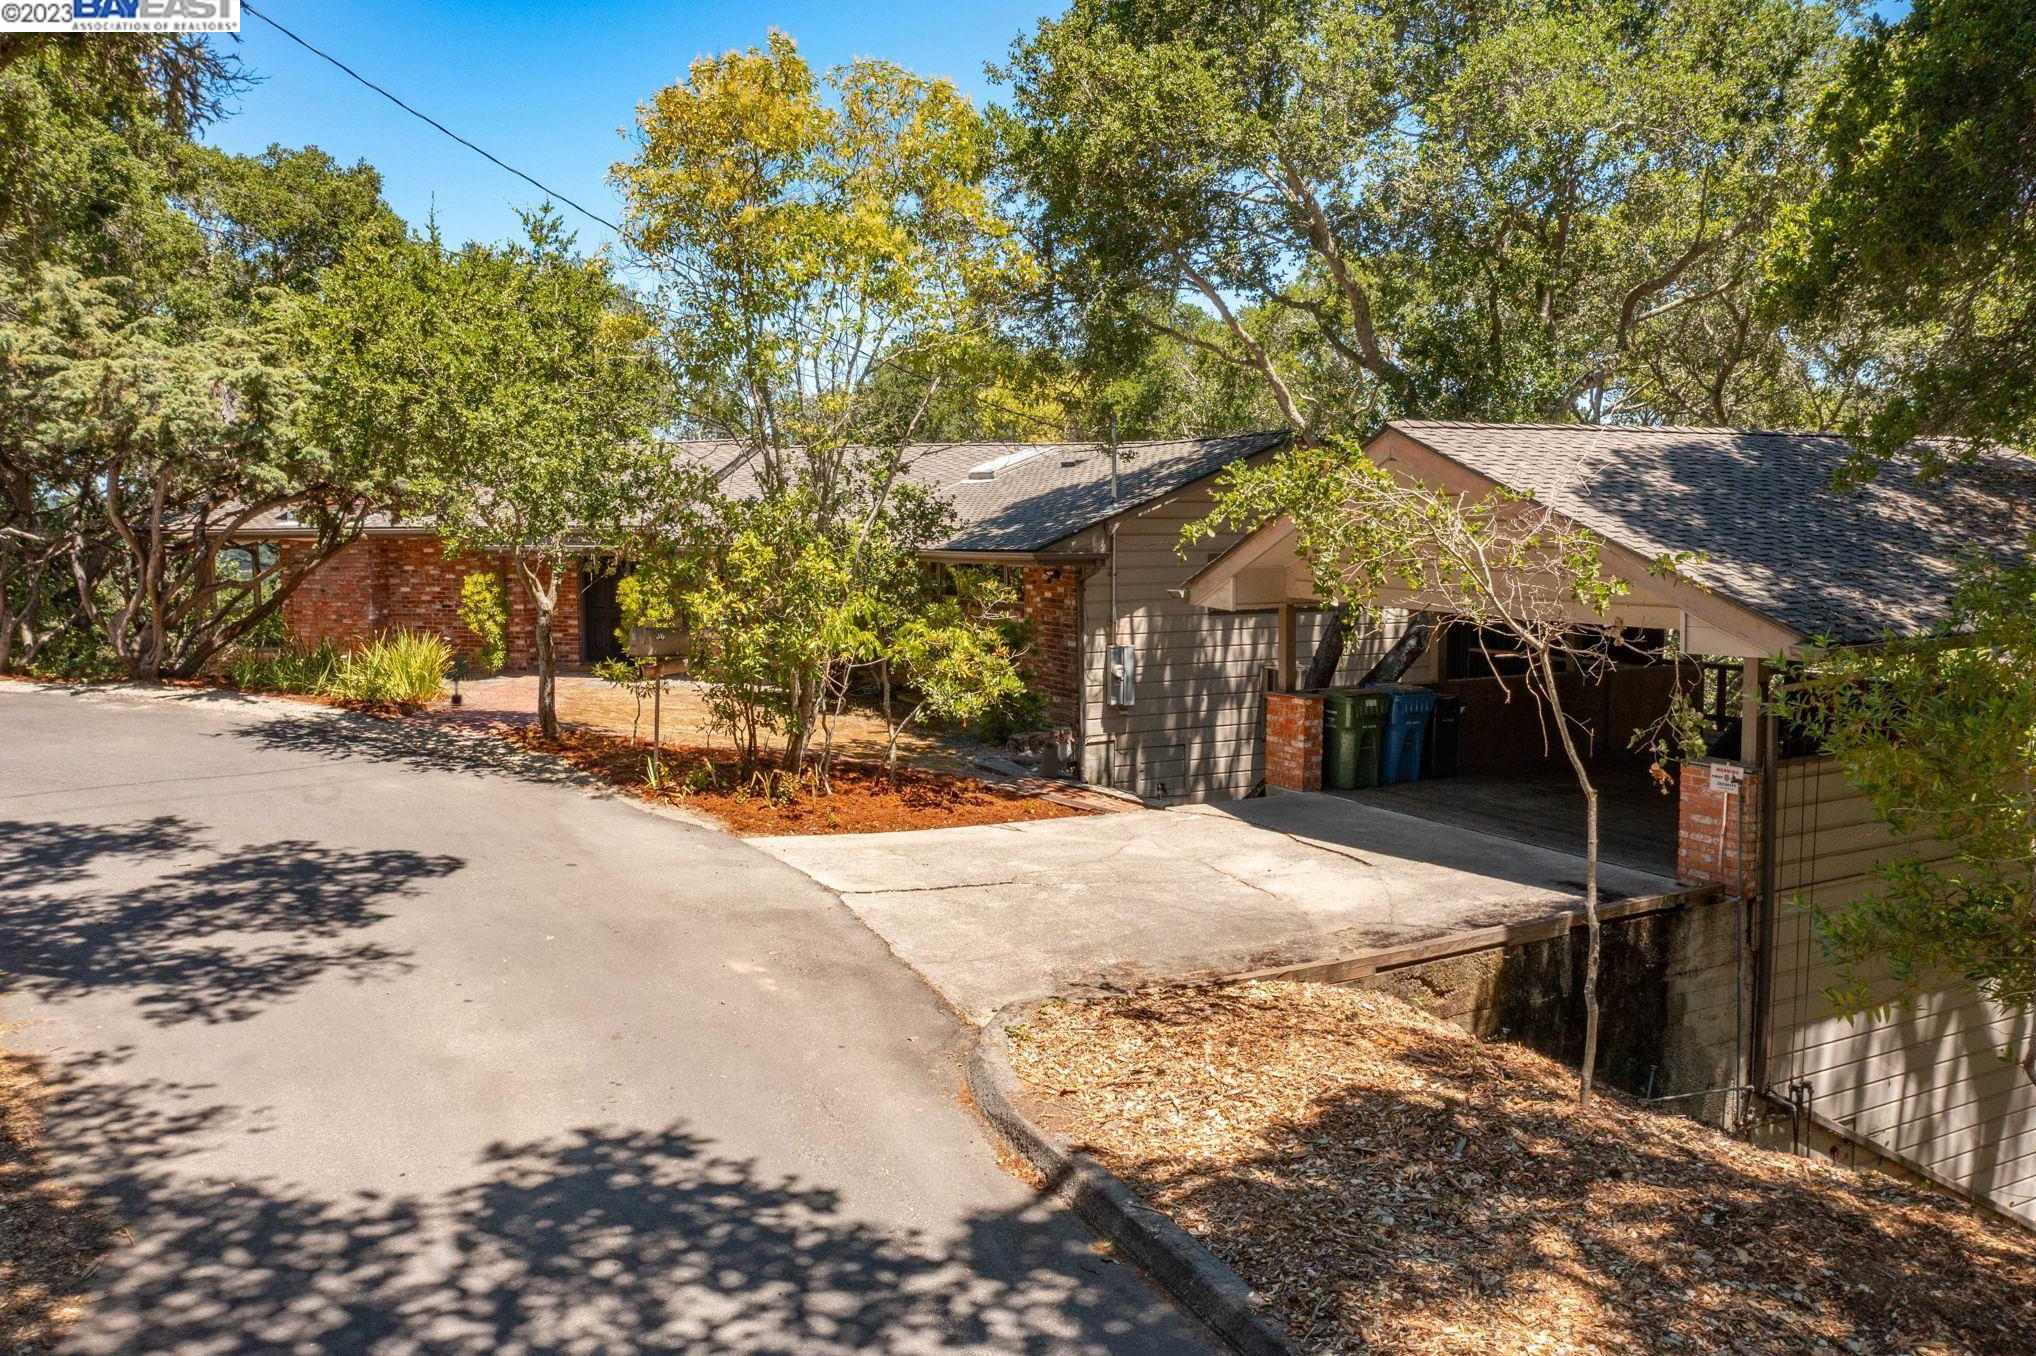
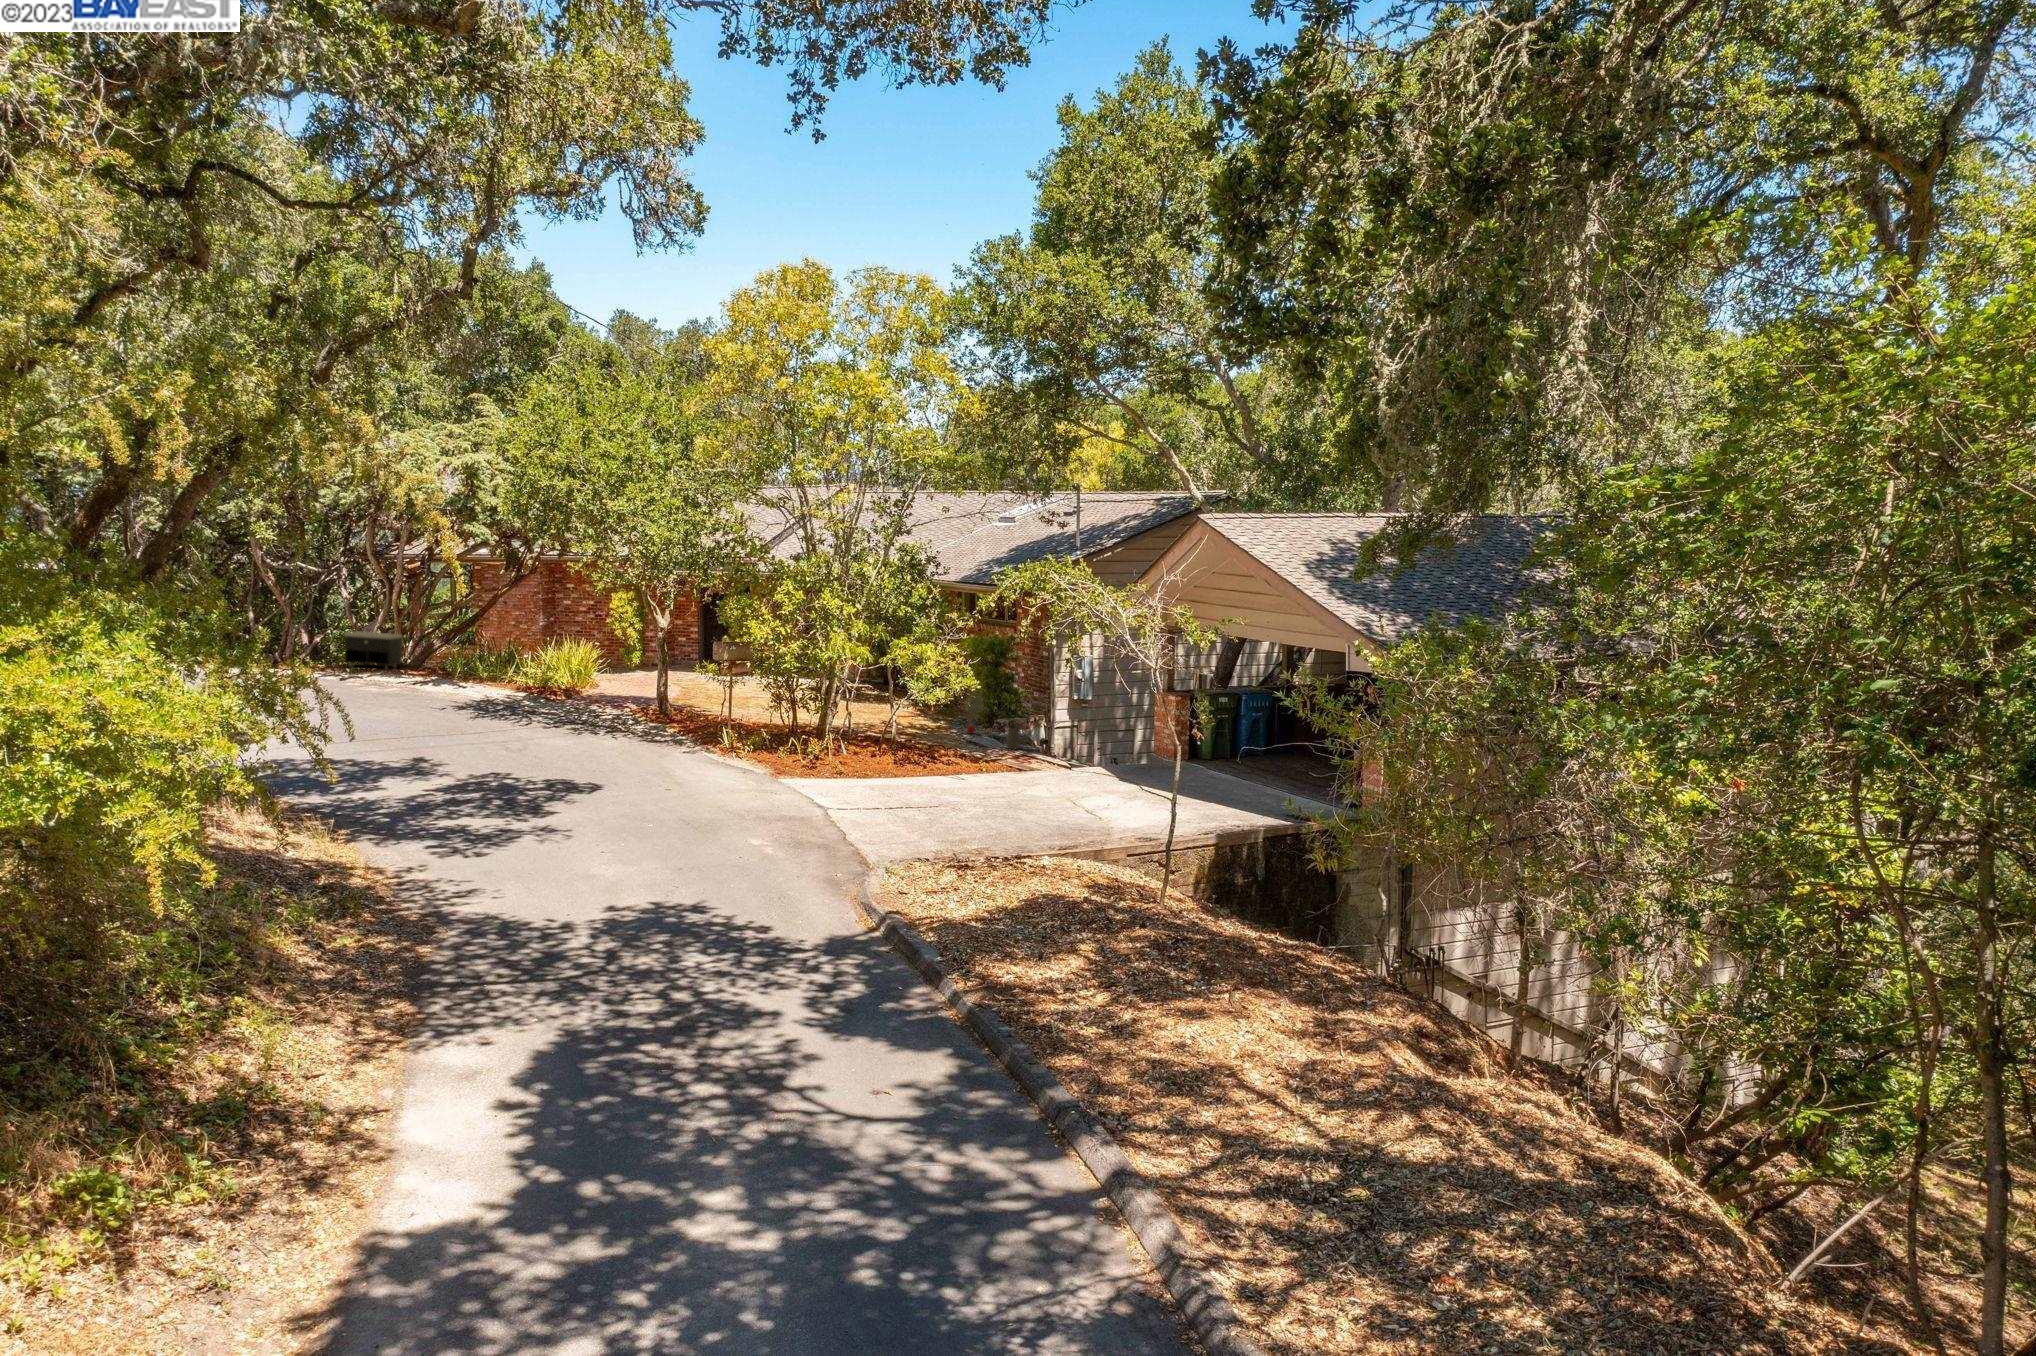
storage bench: none [81,626,169,677] -> present [344,631,402,667]
potted tree: present [440,652,469,706] -> present [966,690,987,734]

